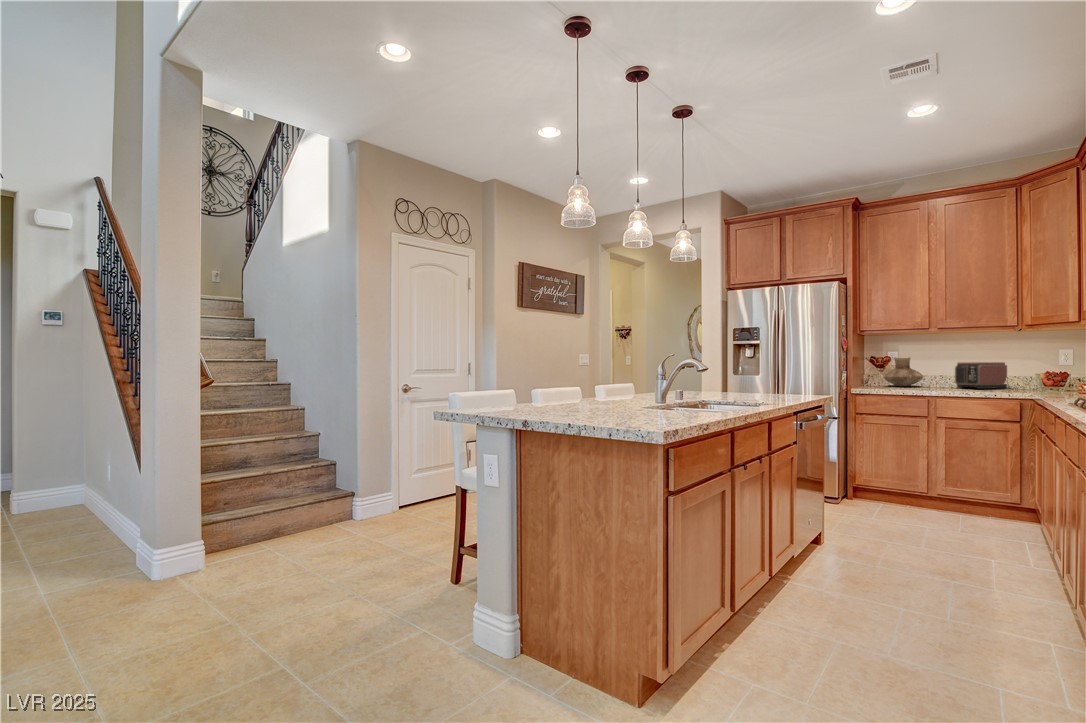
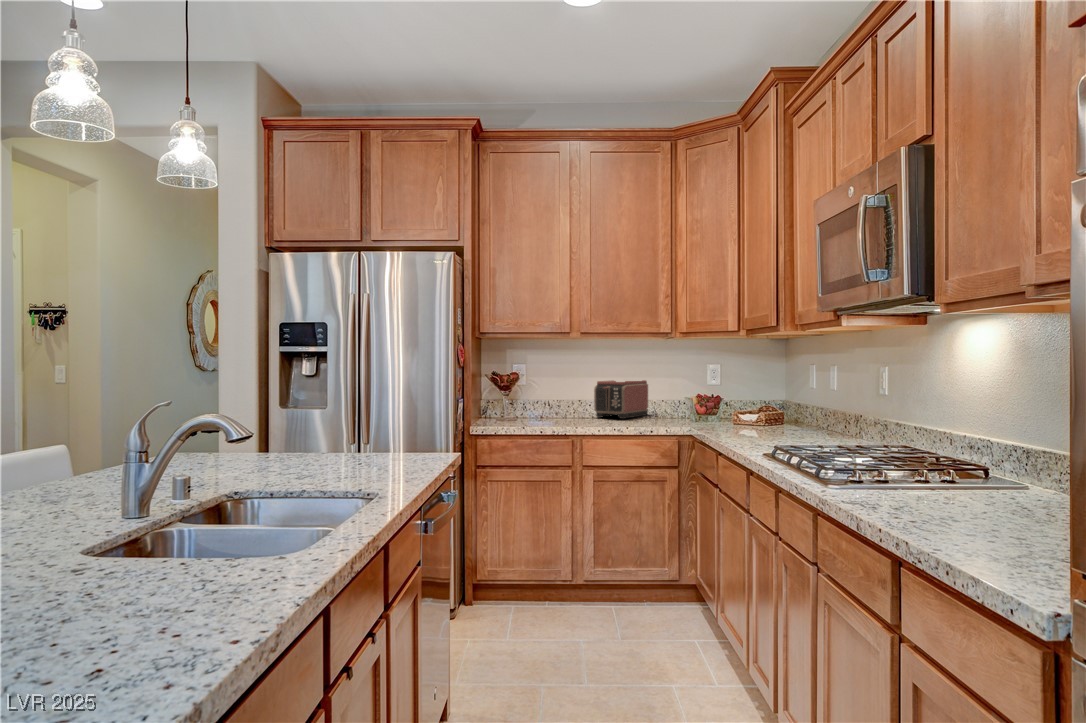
vase: present [884,357,923,386] -> none [507,373,556,417]

